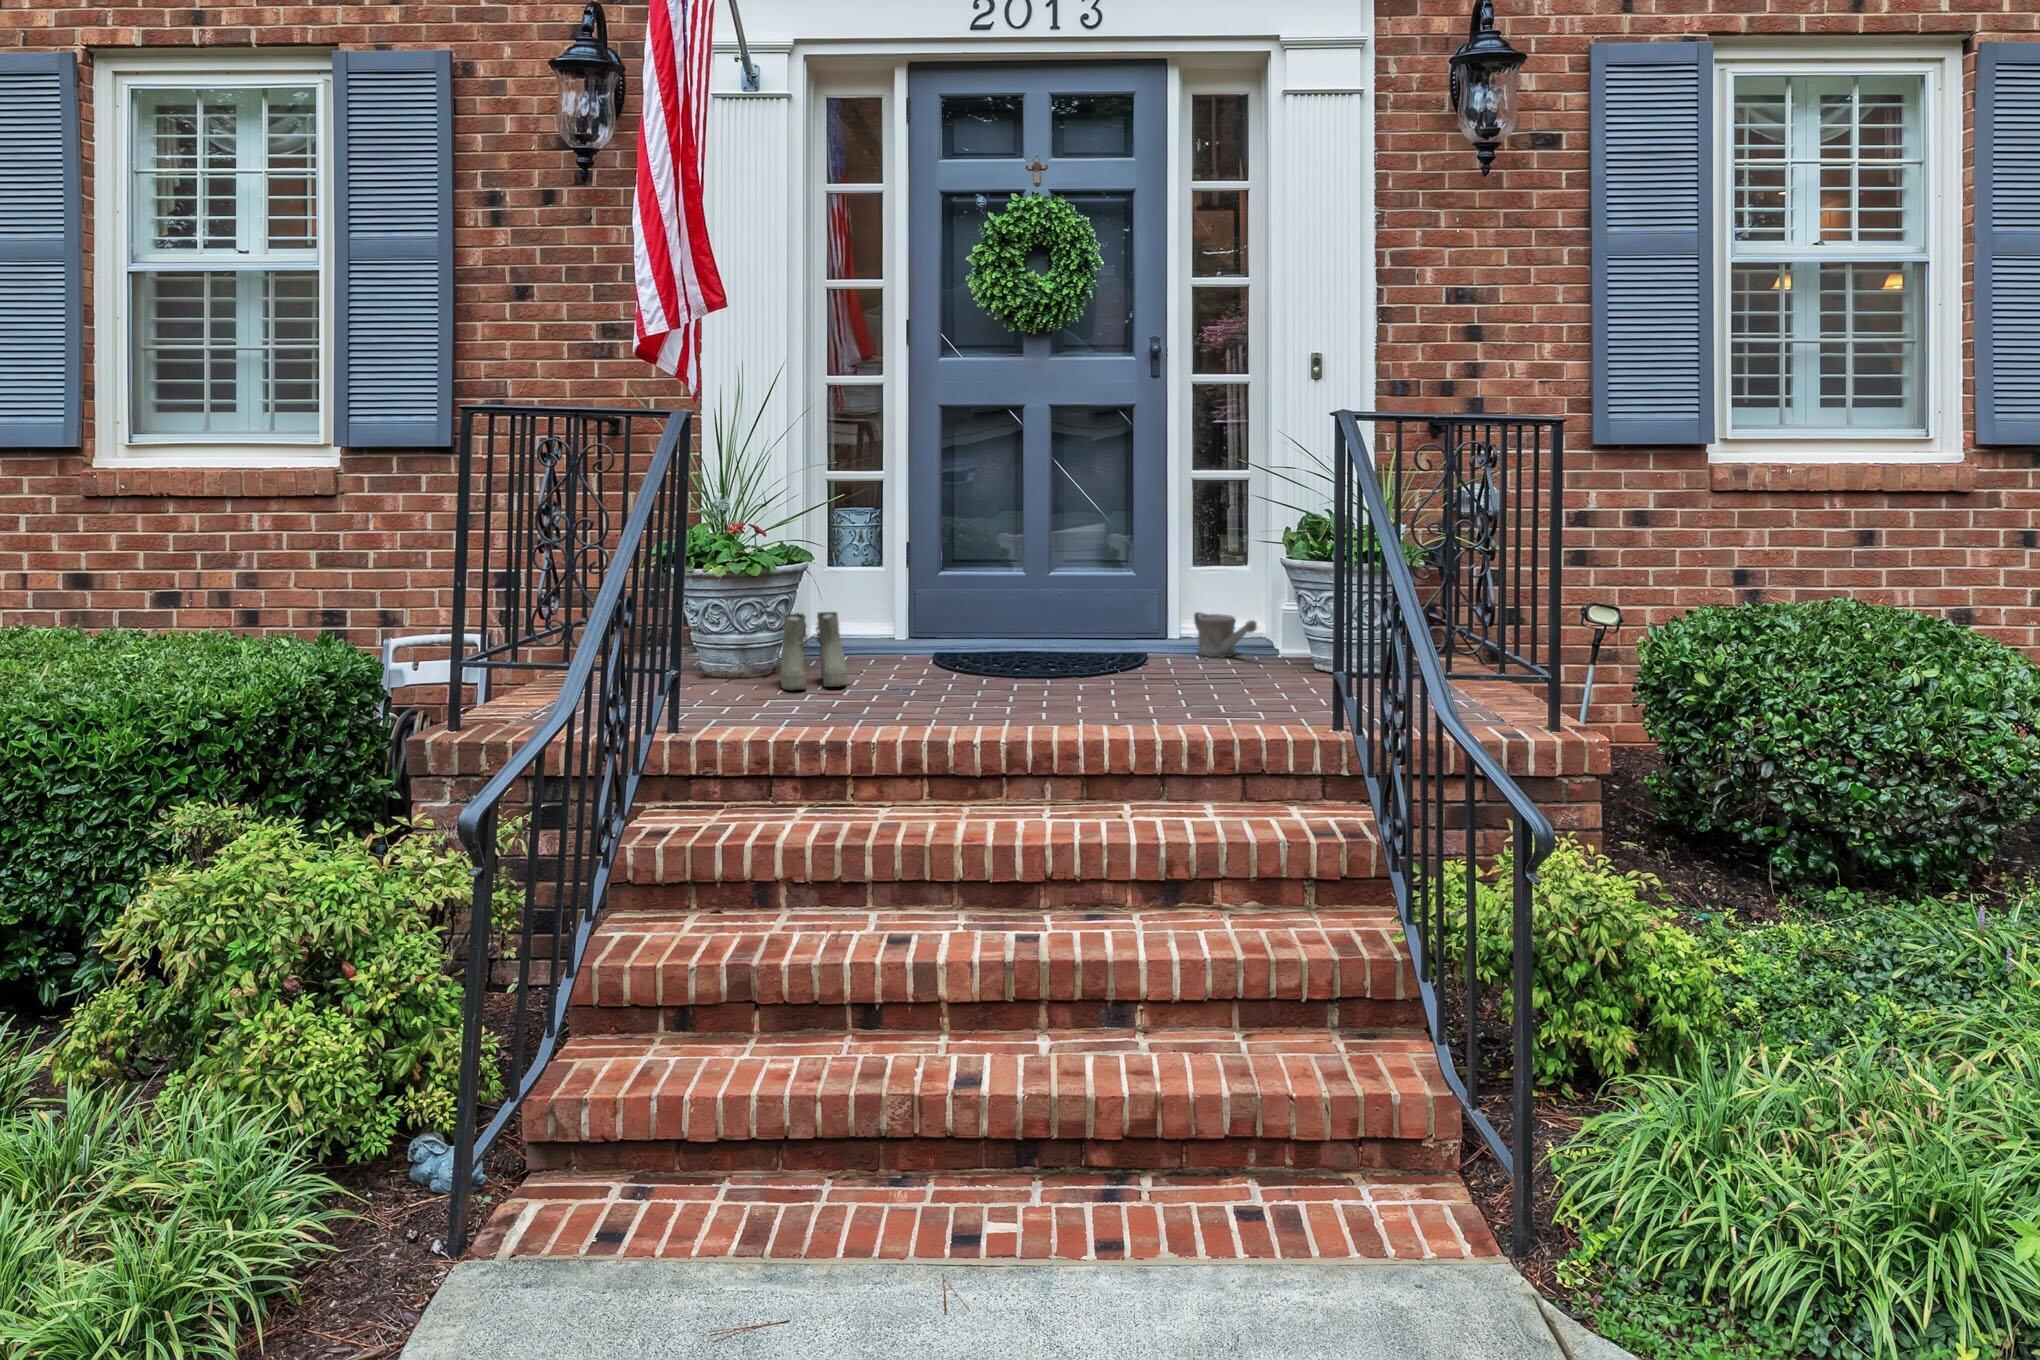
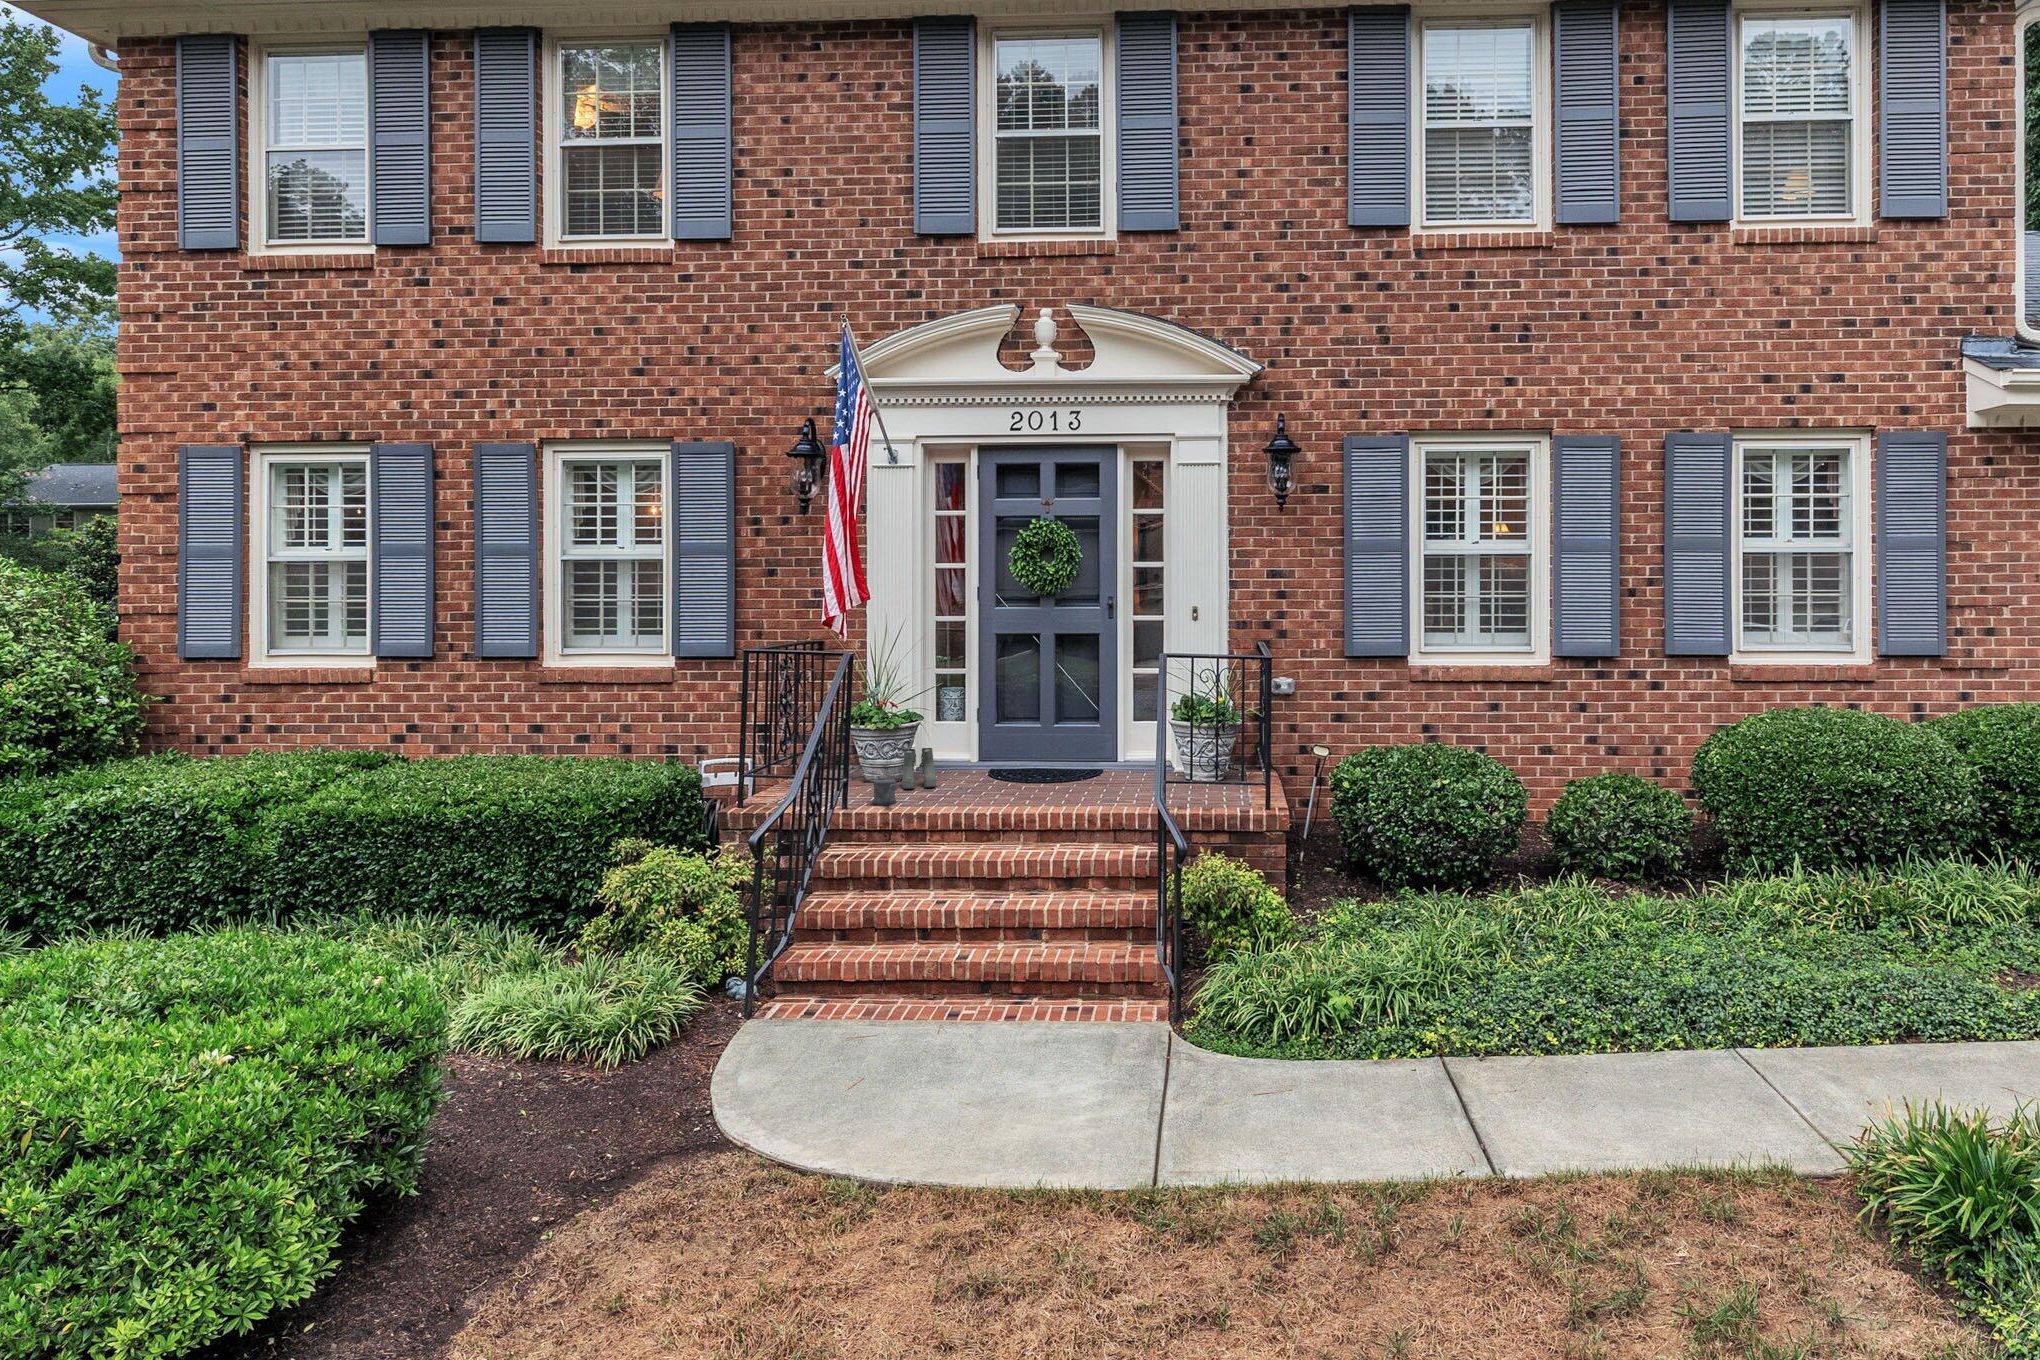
watering can: present [1194,612,1257,657] -> present [873,776,897,805]

